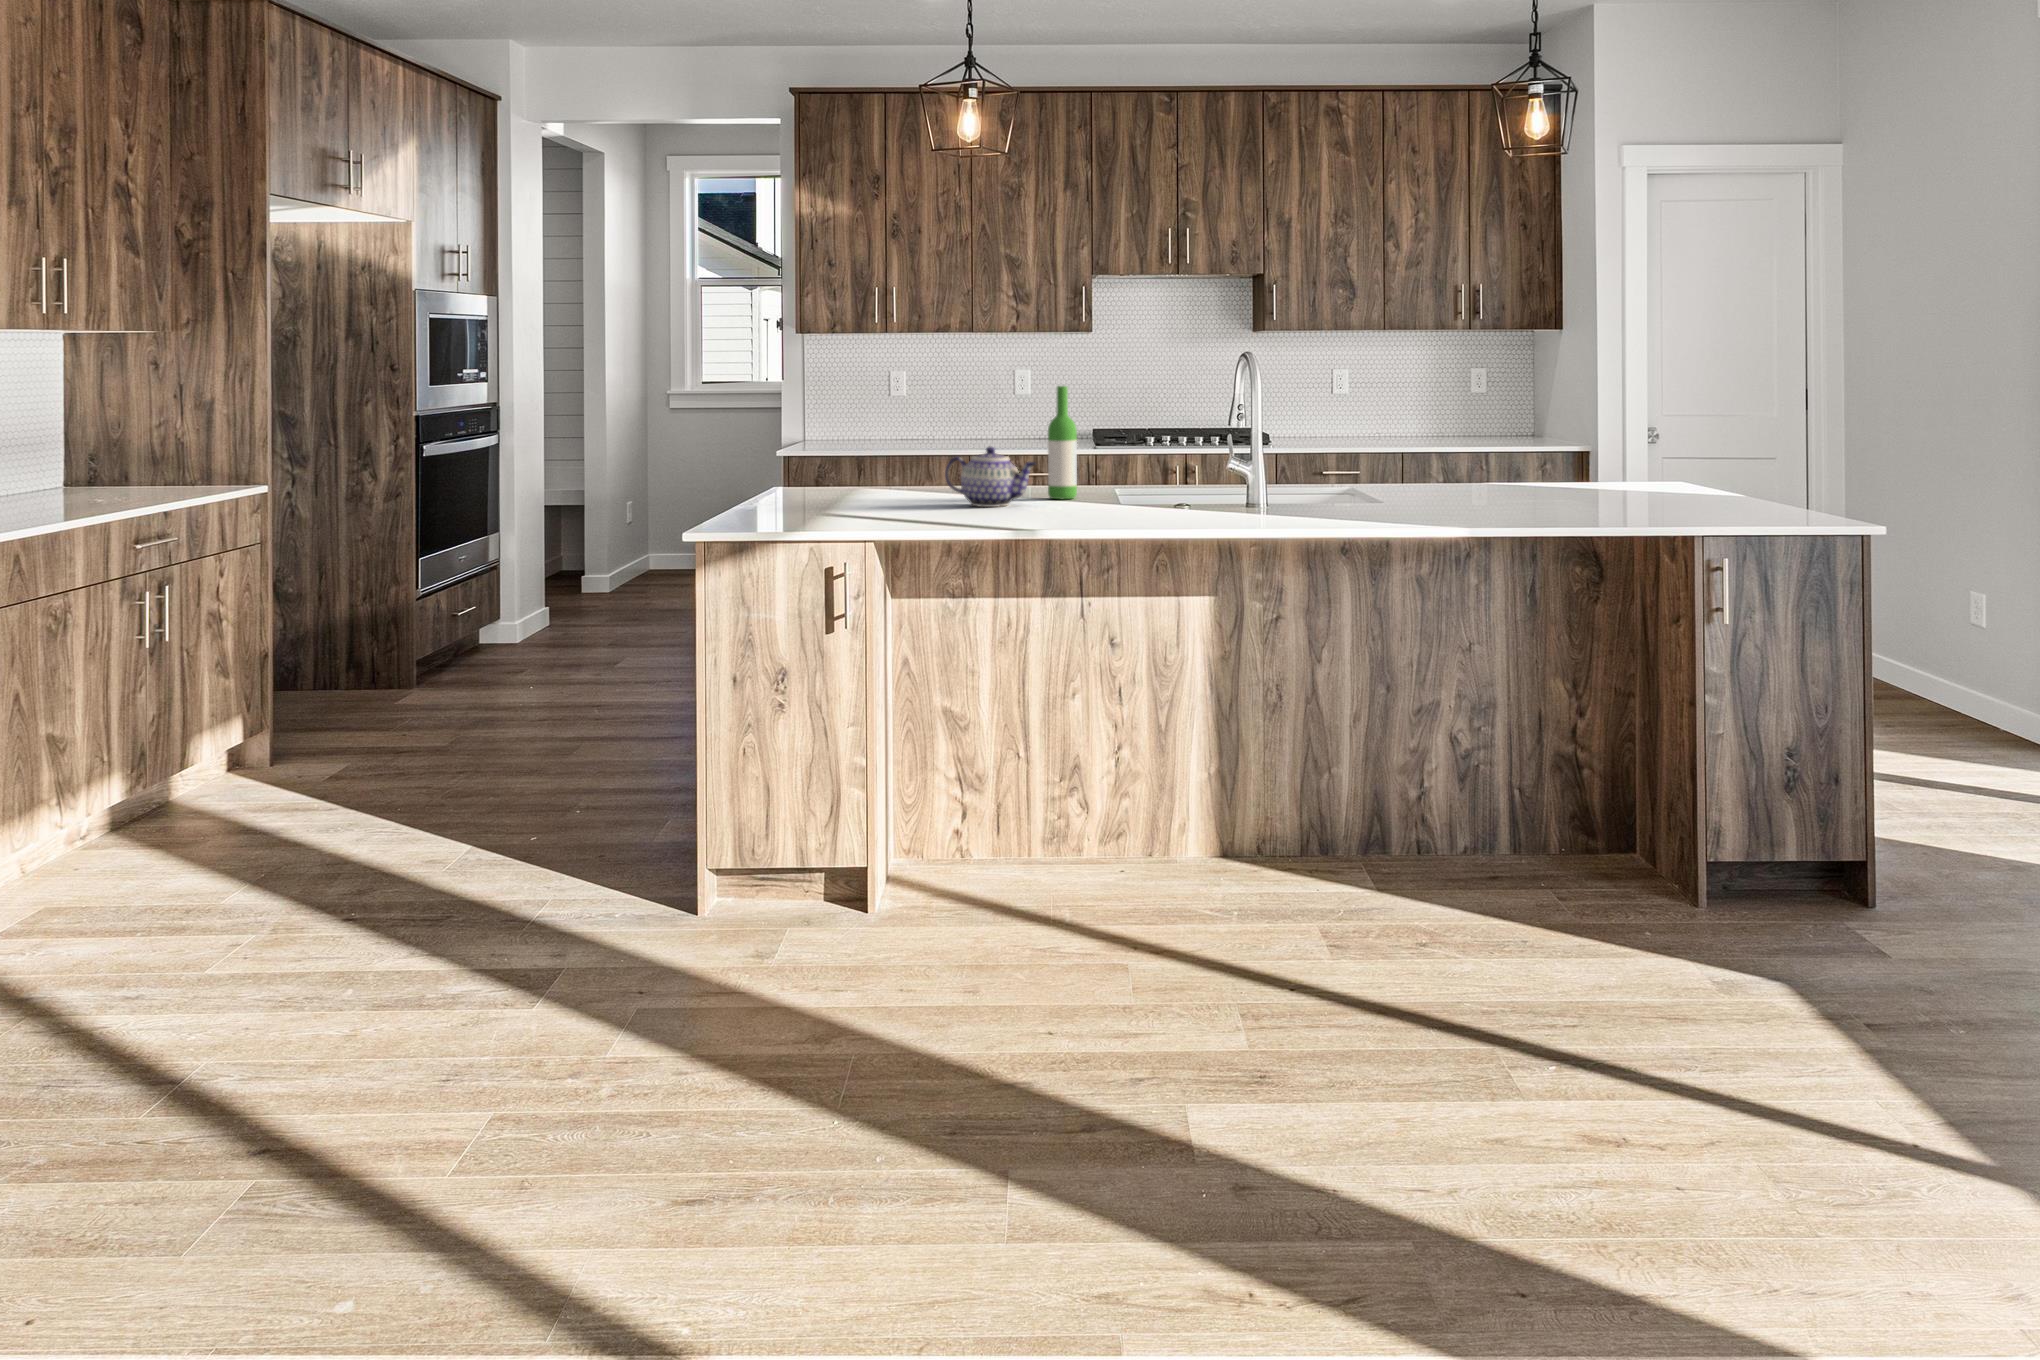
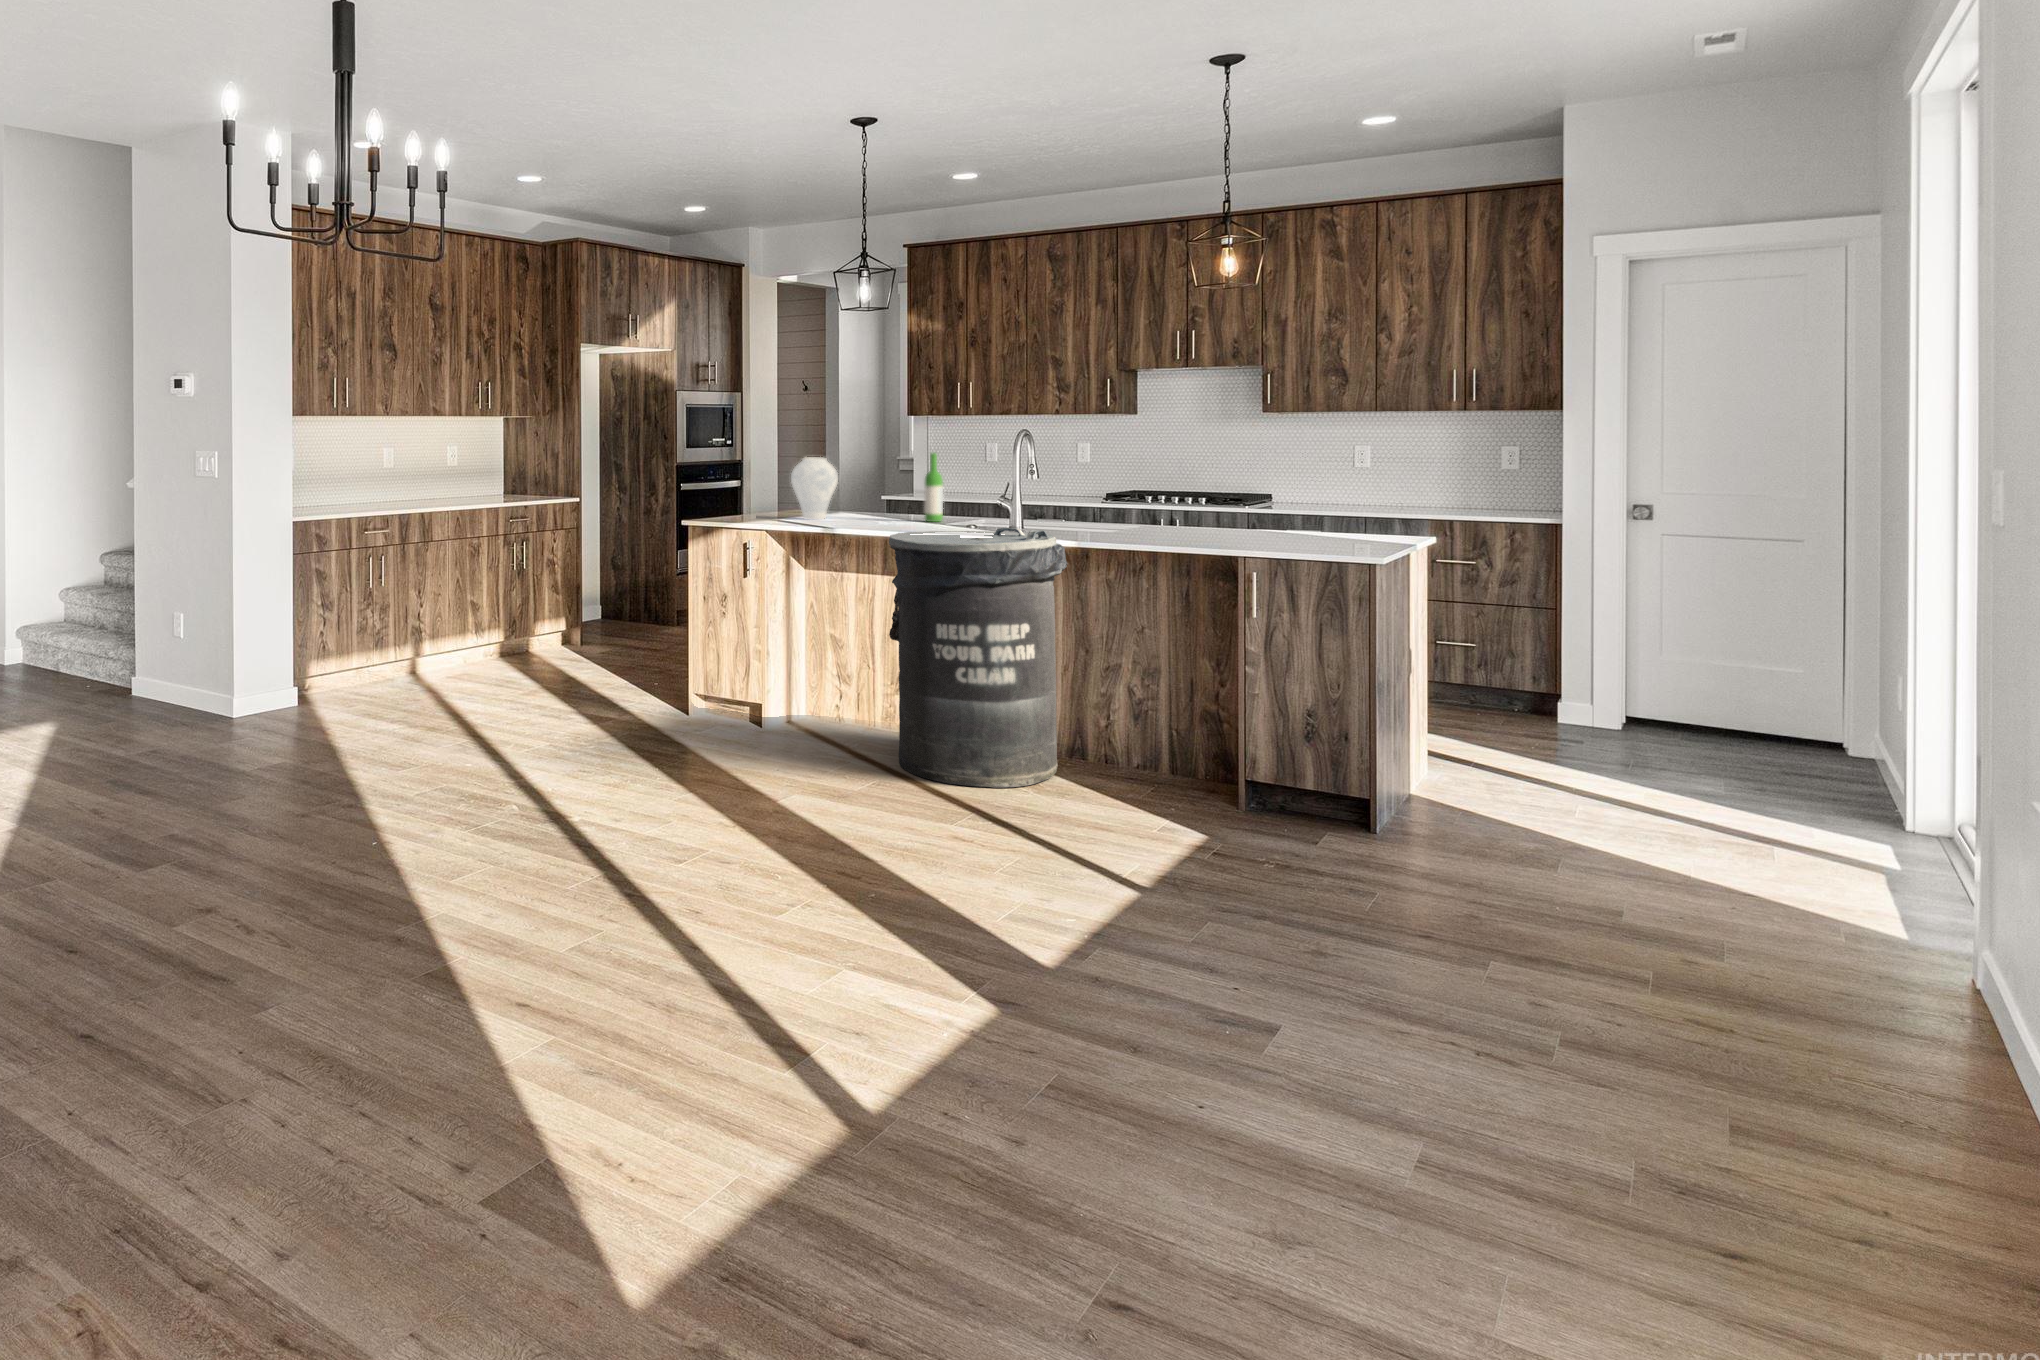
vase: none [817,398,900,508] -> present [791,457,838,520]
teapot: present [945,447,1035,507] -> none [858,488,900,523]
trash can: none [1140,502,1432,971] -> present [889,528,1067,788]

